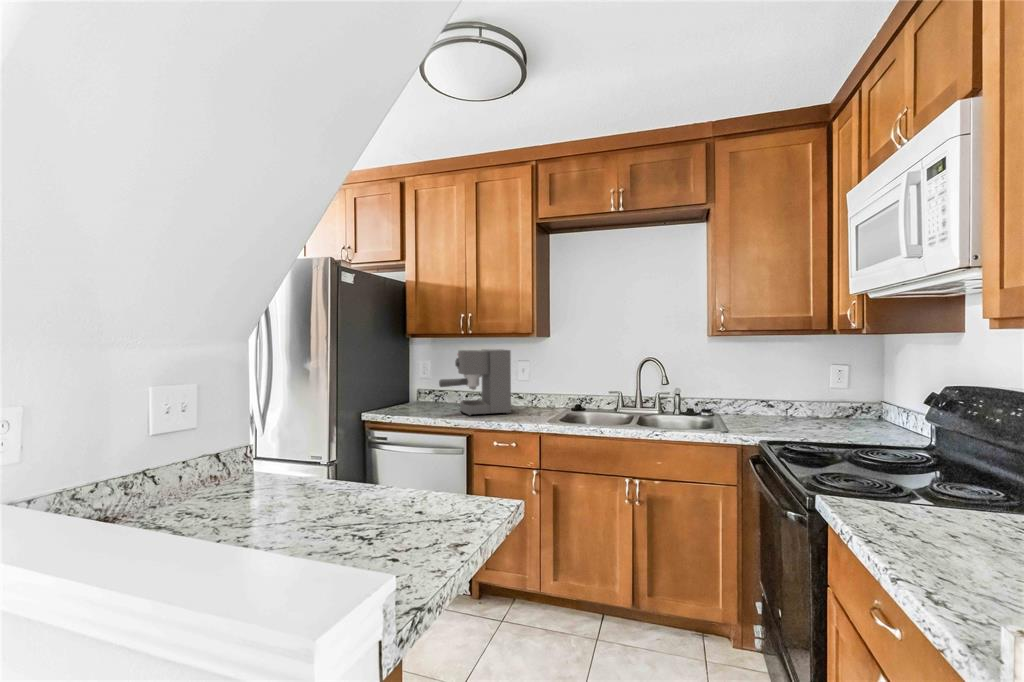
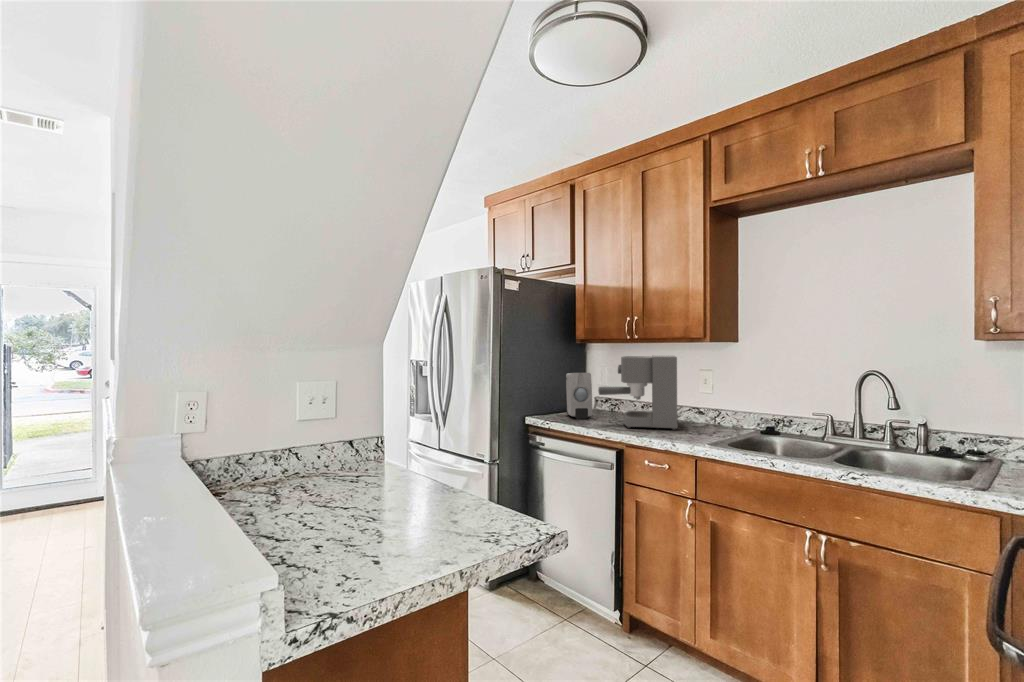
soap dispenser: none [397,367,427,412] -> present [566,373,592,419]

